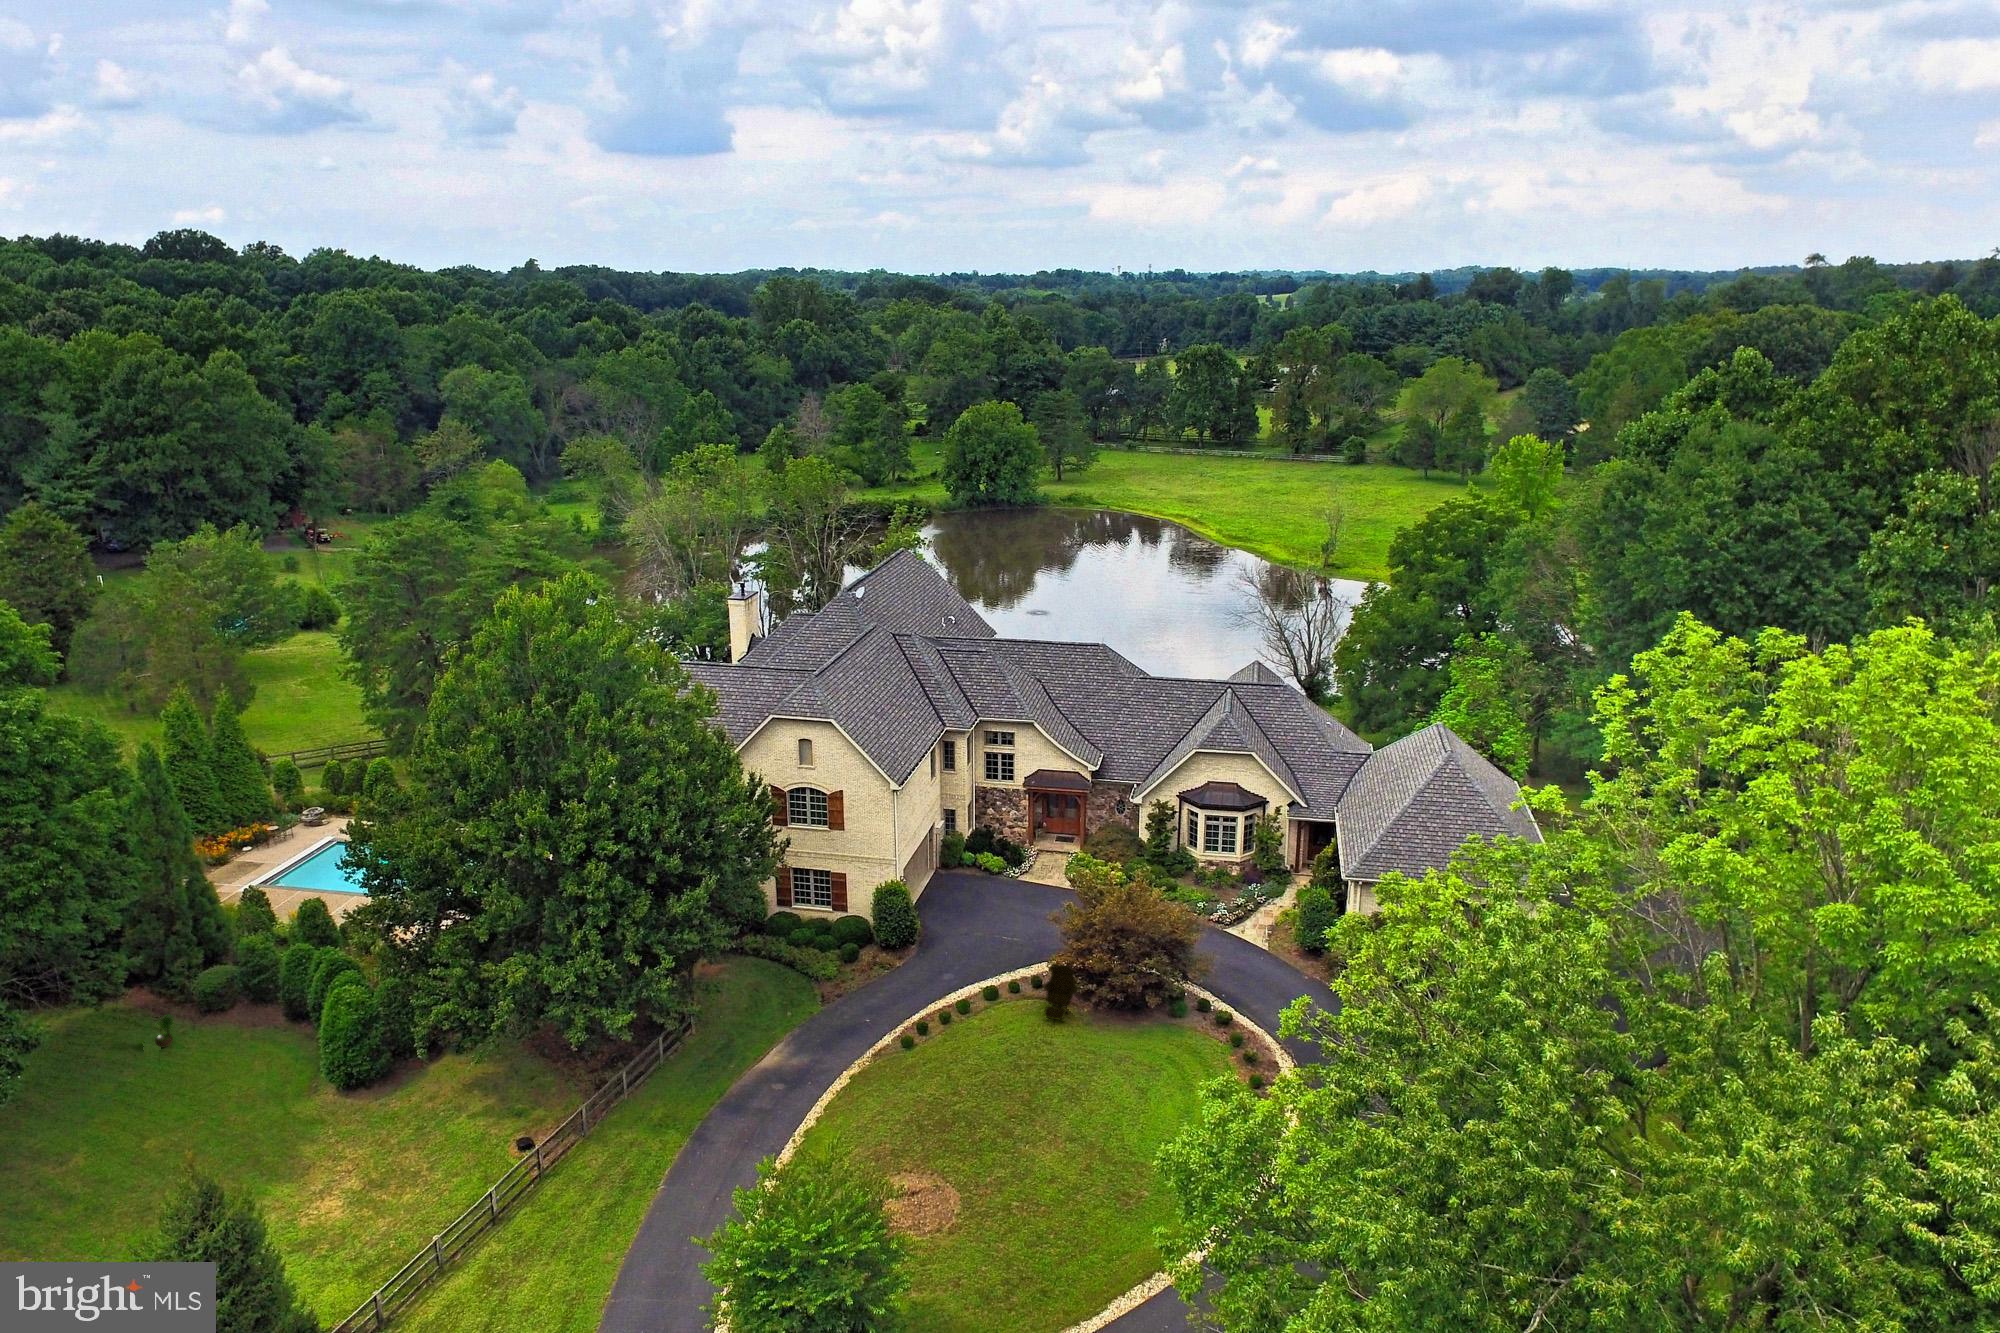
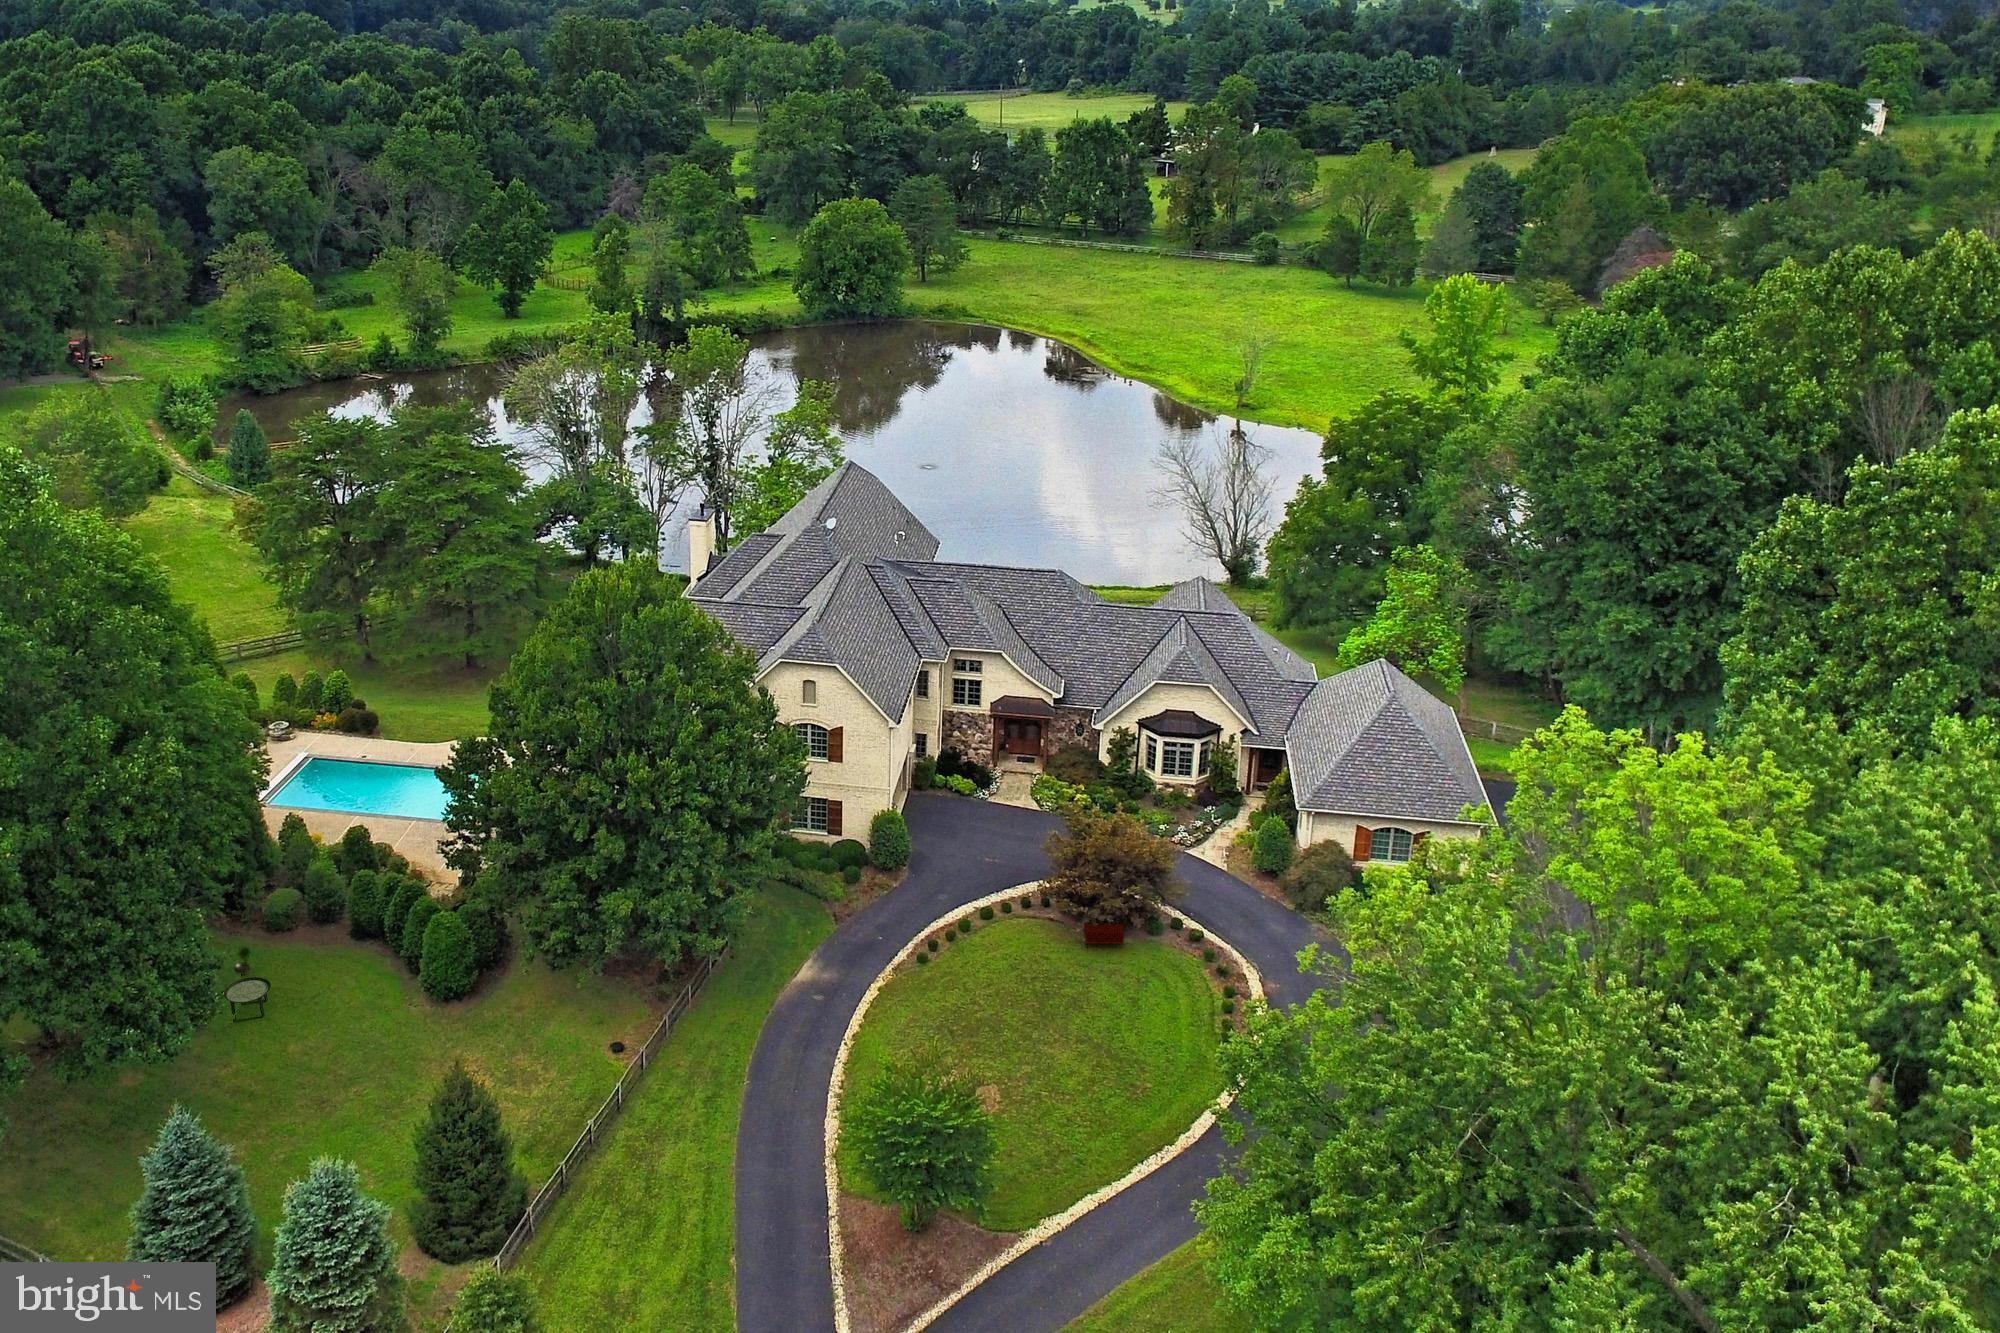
lounge chair: present [1044,964,1077,1020] -> none [1037,887,1067,941]
bench: none [1095,1006,1140,1035] -> present [1084,924,1124,948]
round table: none [125,1049,180,1096] -> present [224,977,271,1020]

